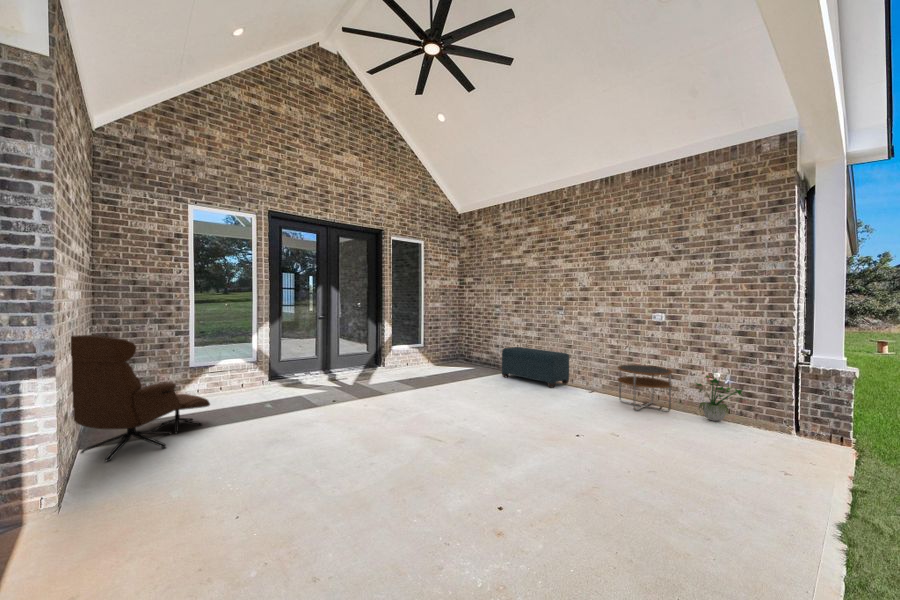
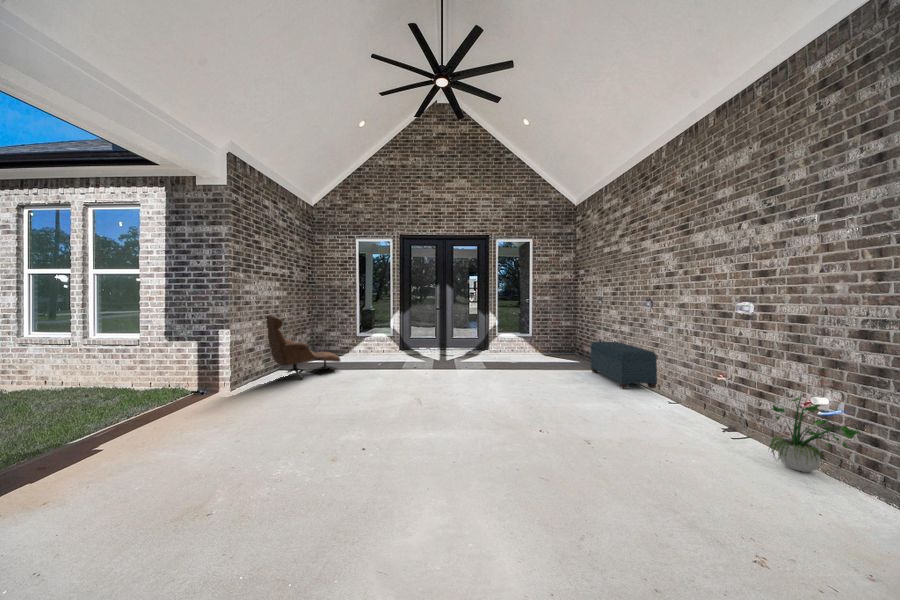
side table: present [618,365,672,412] -> none [666,370,749,441]

